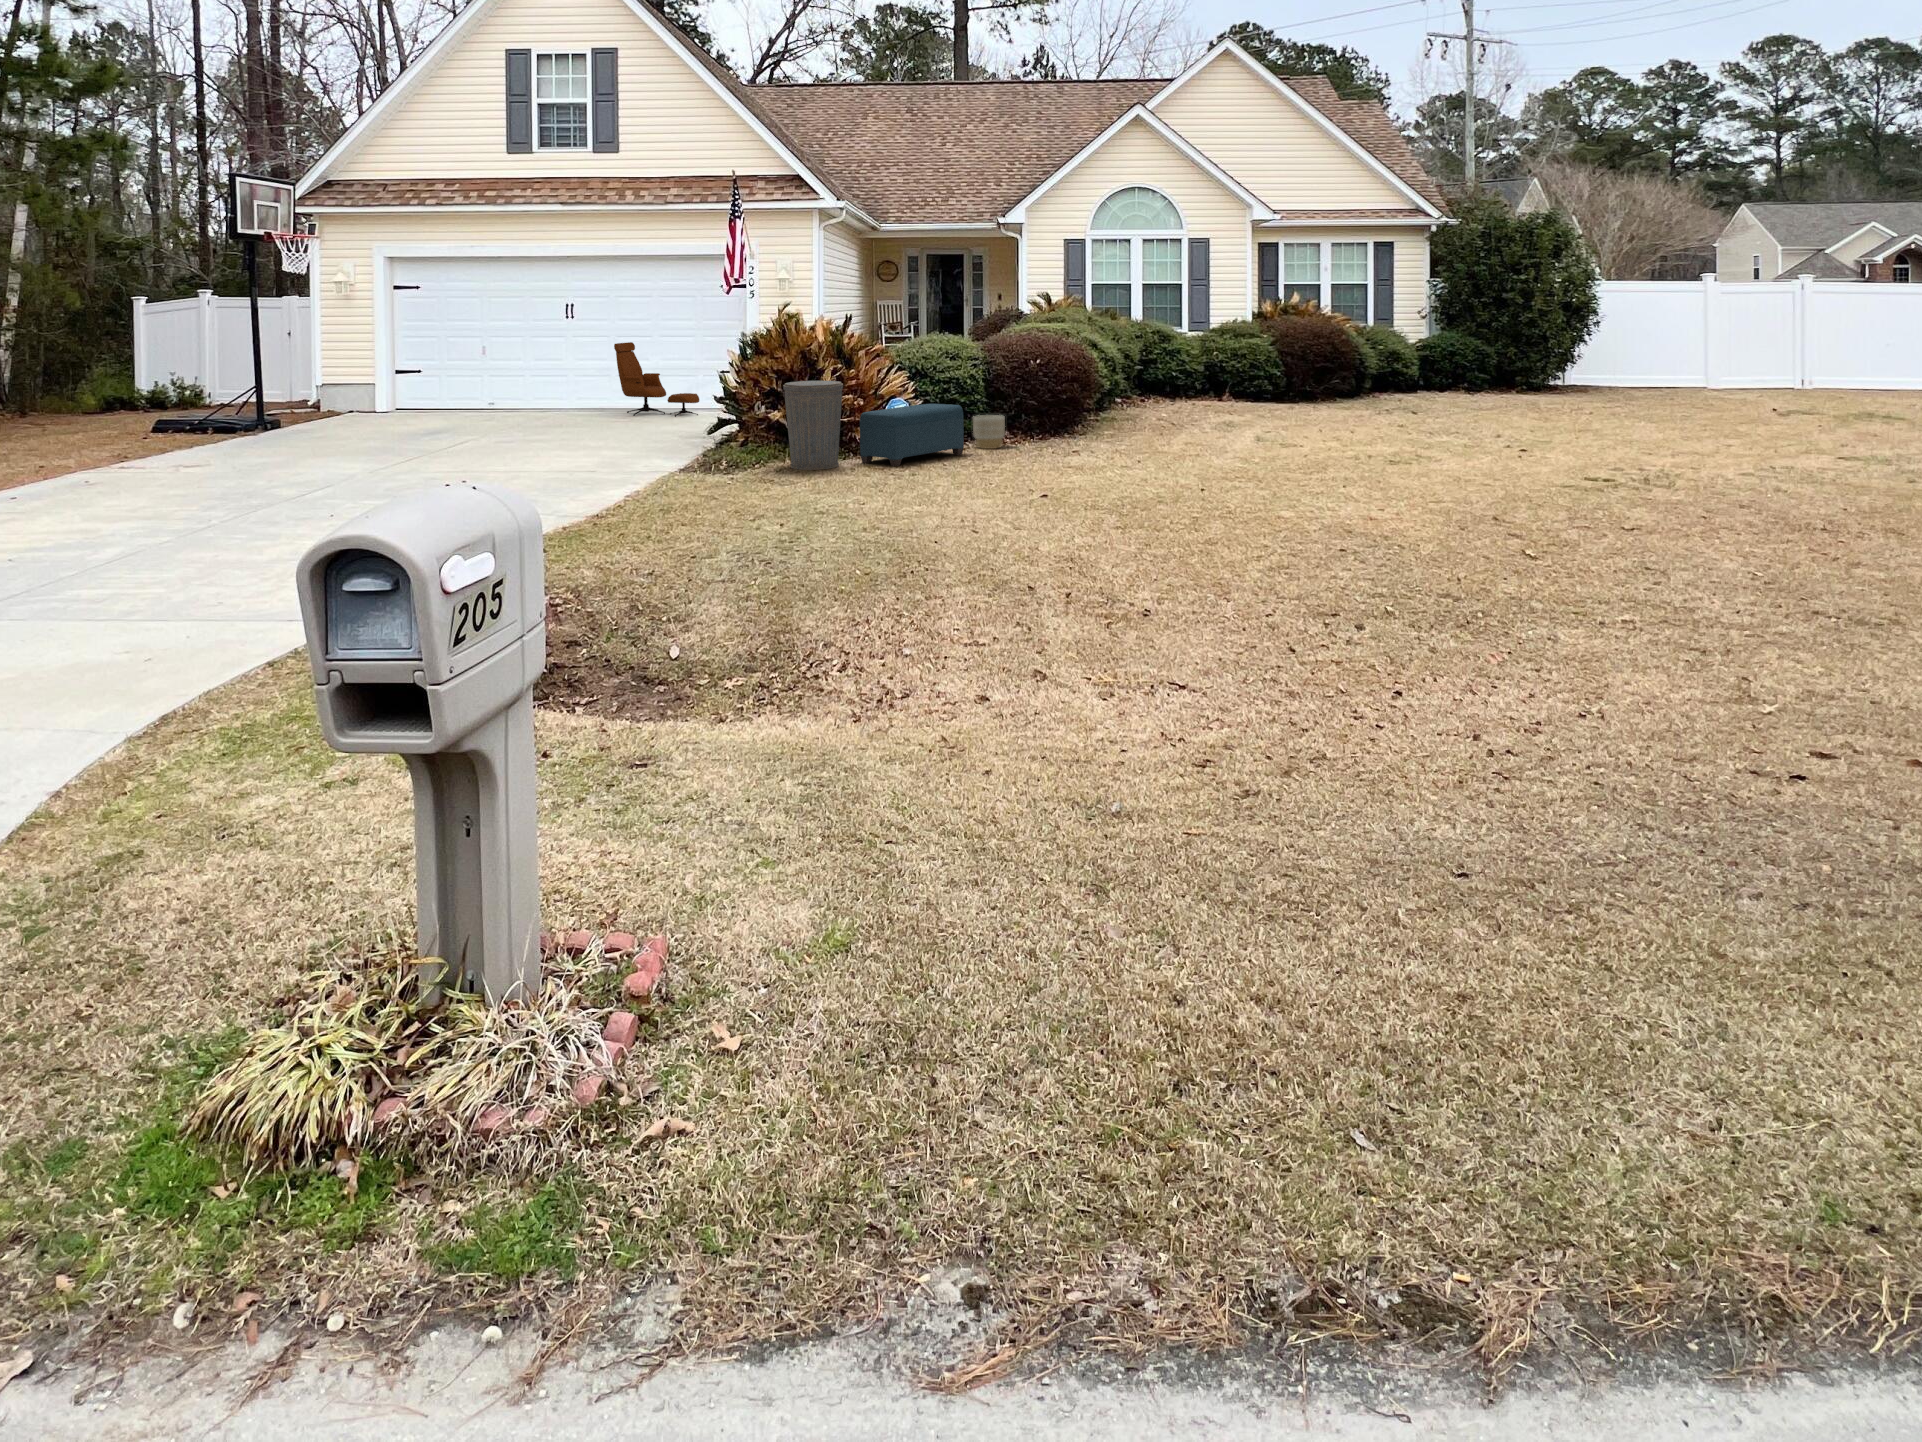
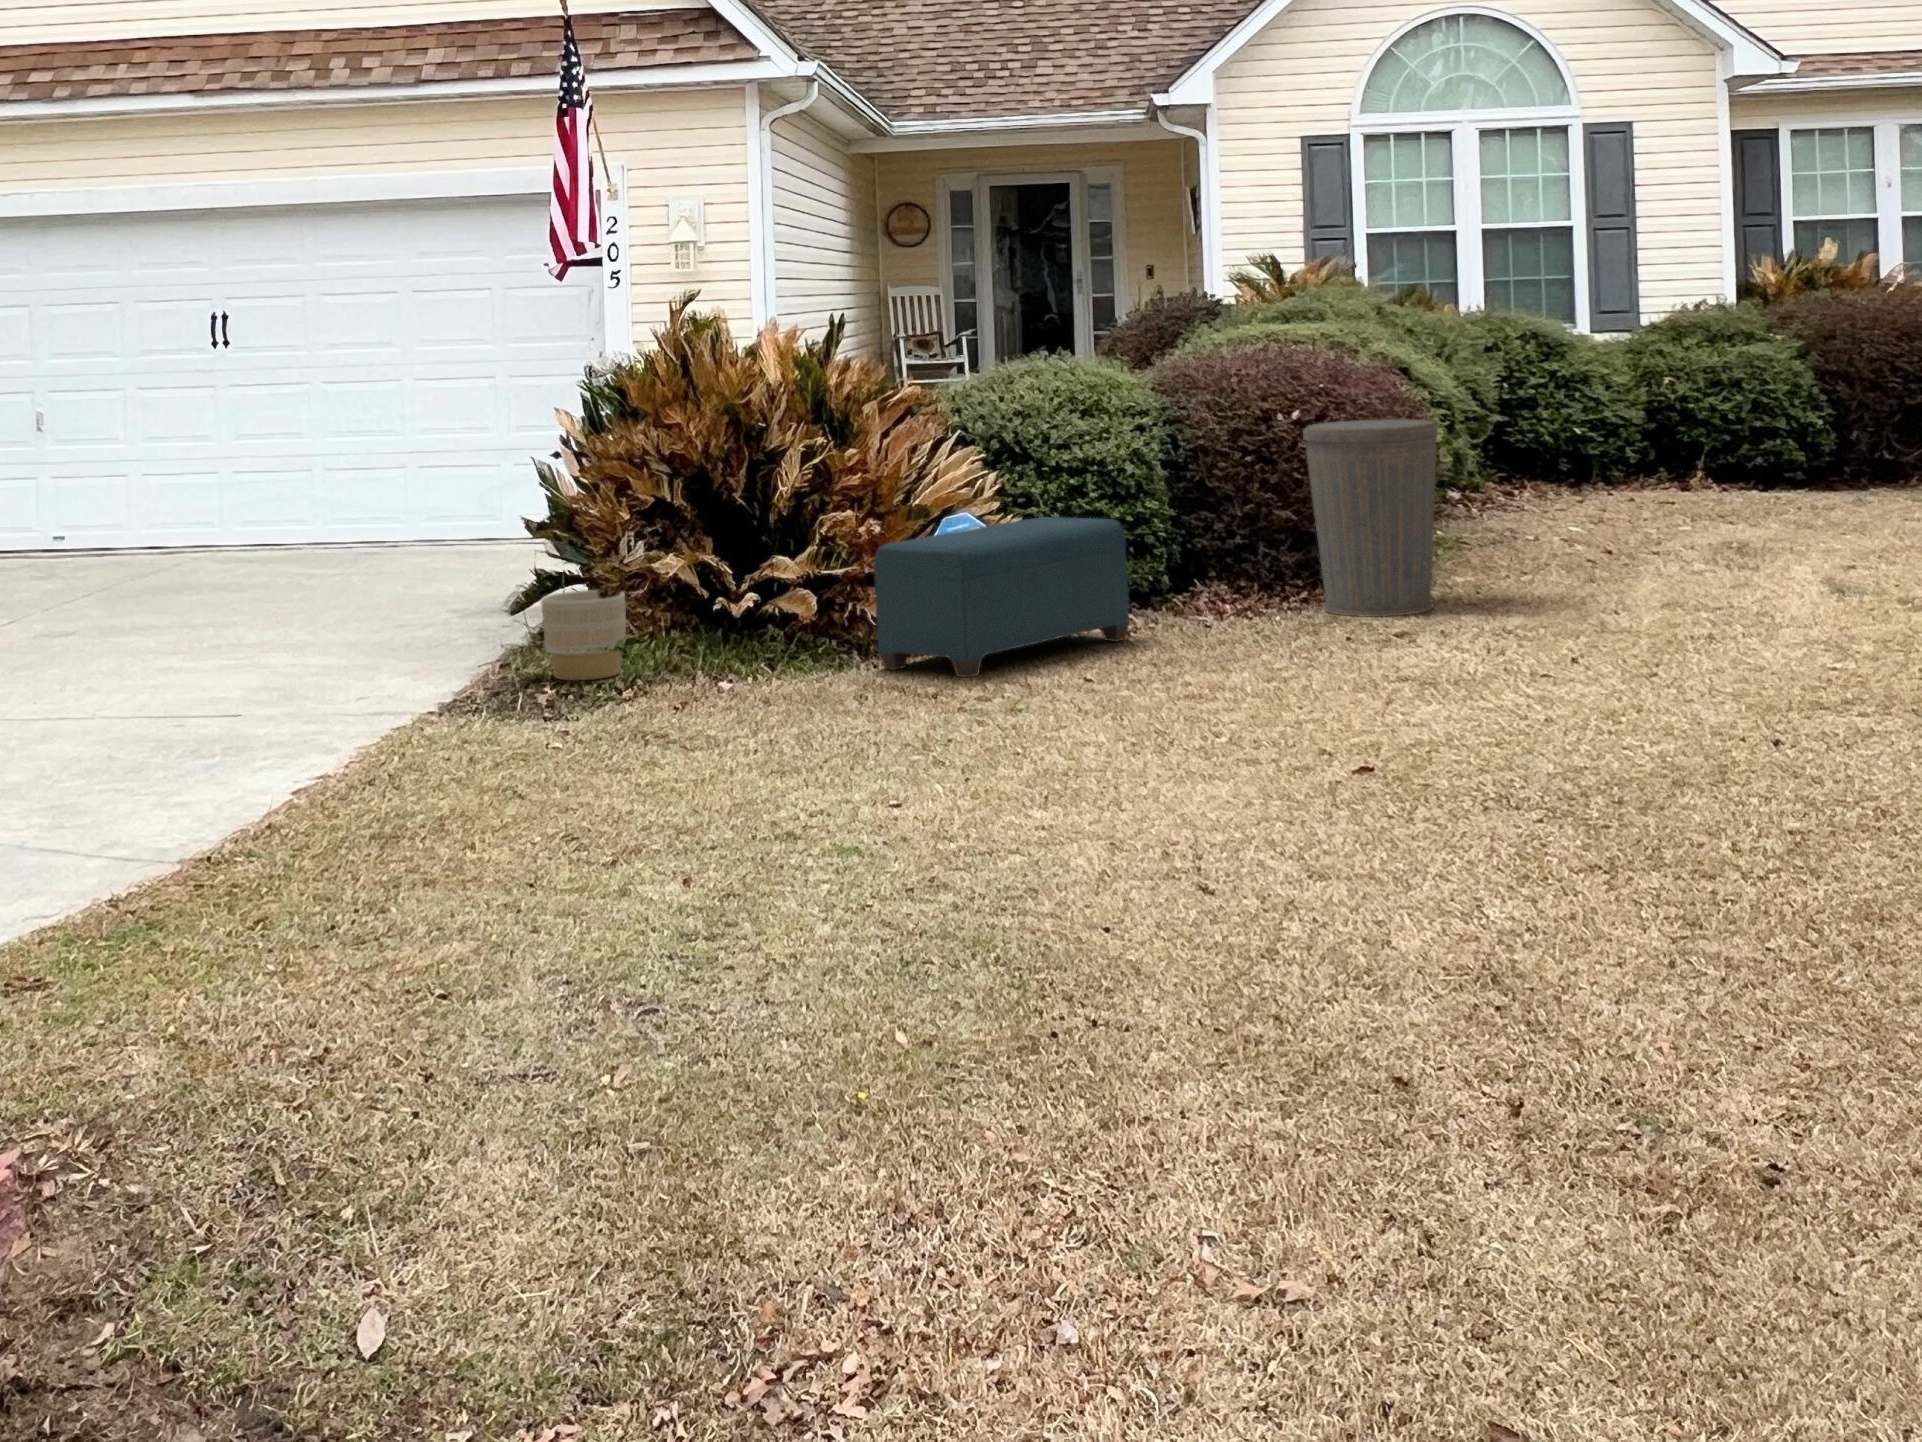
lounge chair: present [614,342,699,417] -> none [319,398,507,561]
trash can: present [783,381,843,470] -> present [1303,419,1438,617]
planter: present [973,415,1005,449] -> present [541,590,626,681]

